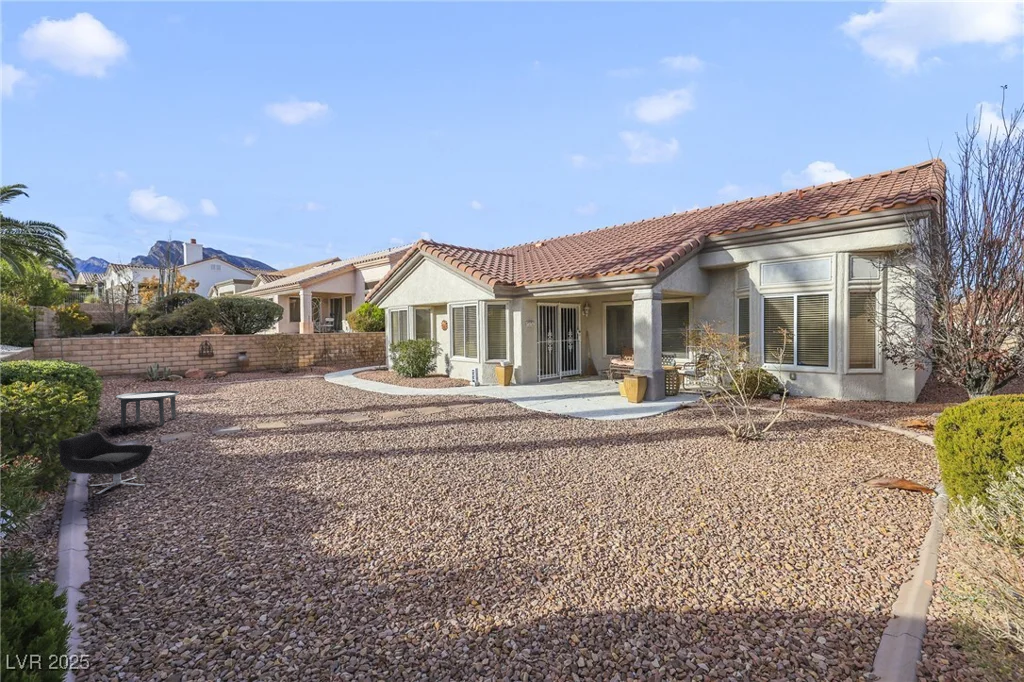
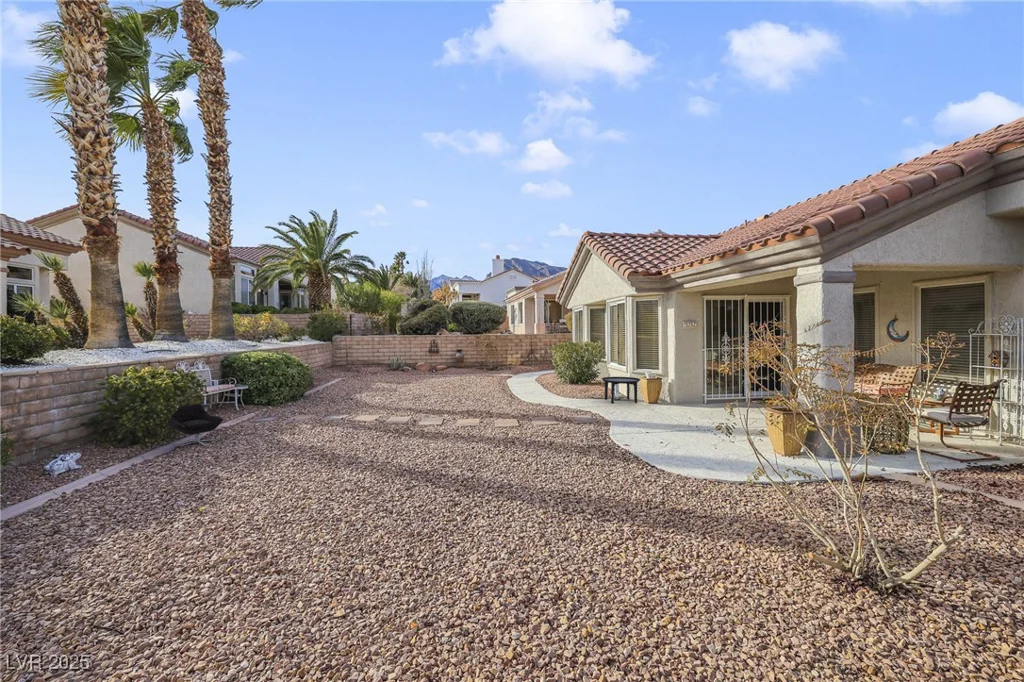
round table: present [116,390,180,428] -> present [602,377,640,403]

